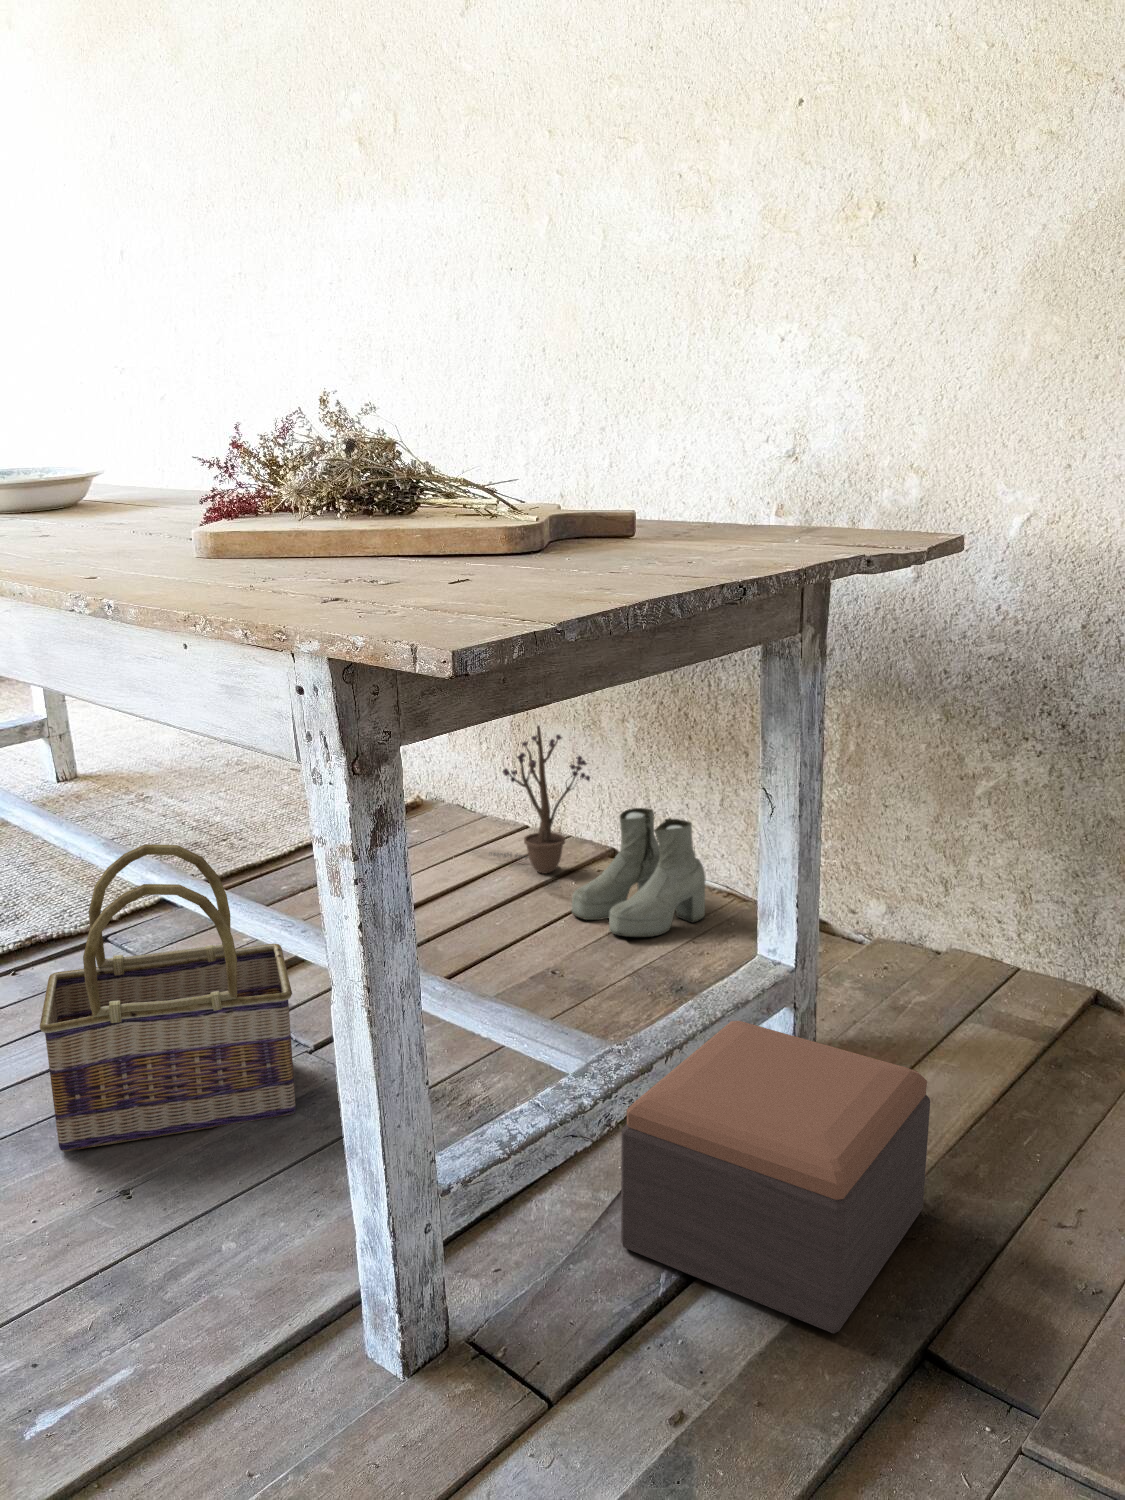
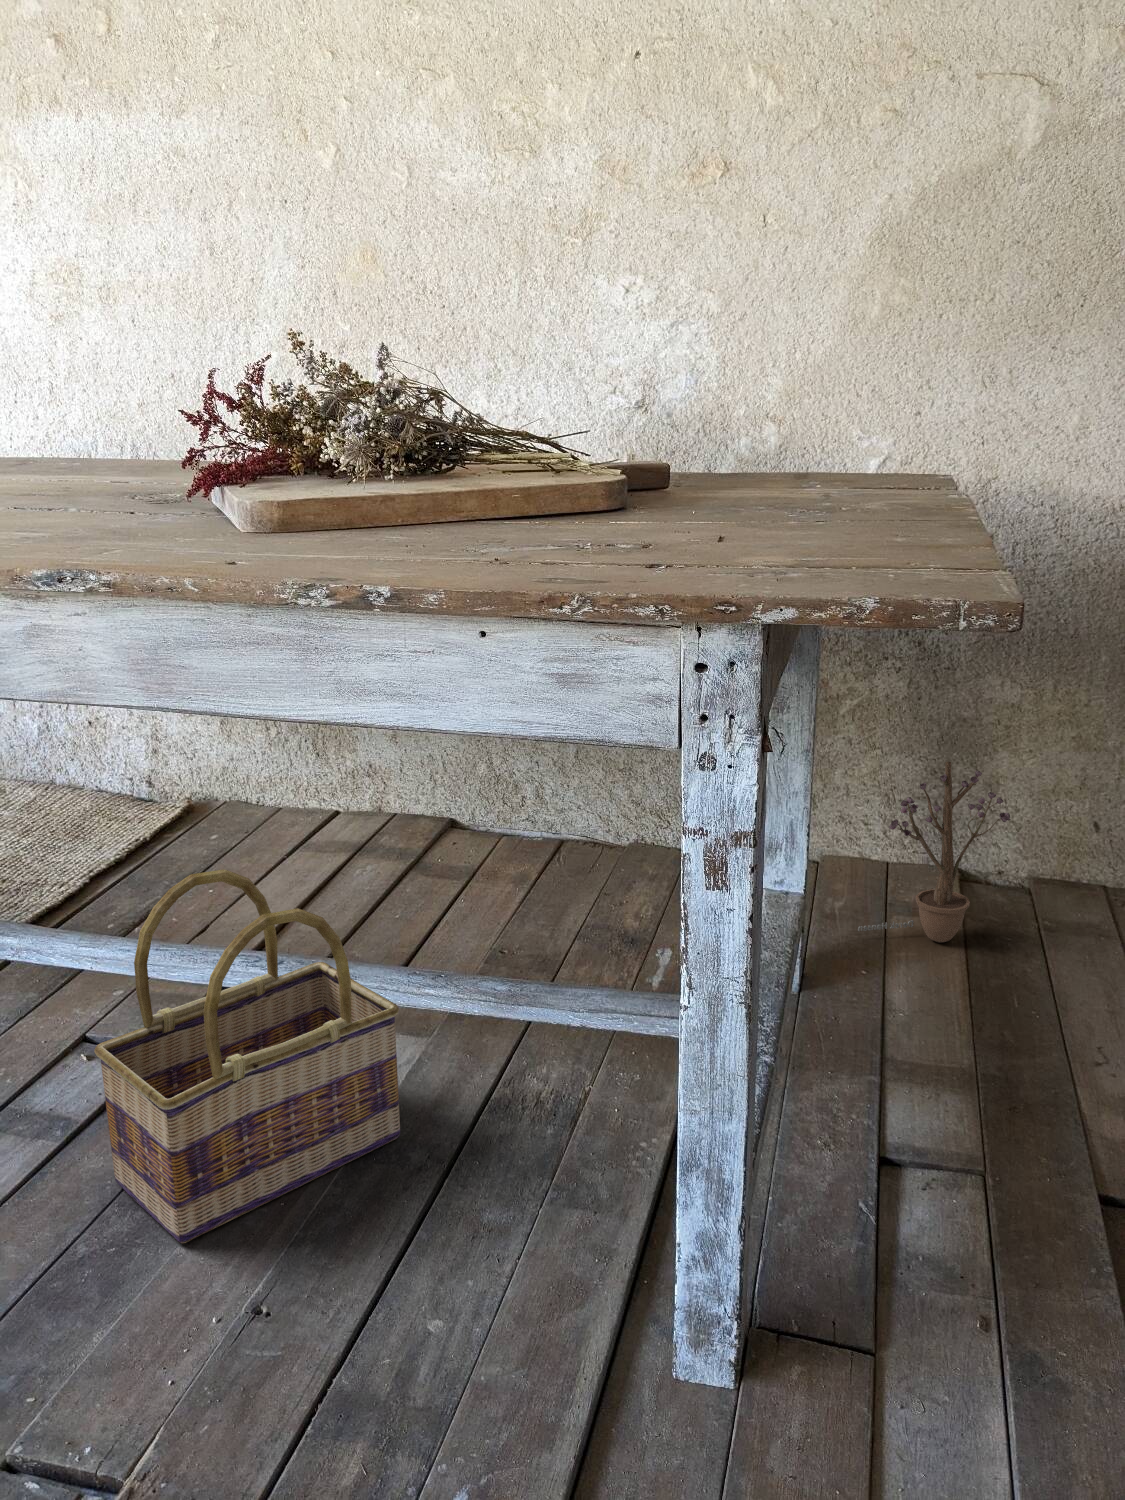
decorative plant: present [493,725,590,874] -> present [858,761,1010,942]
boots: present [571,808,705,937] -> none [471,768,594,898]
footstool: present [621,1021,930,1334] -> none [809,941,1059,1186]

